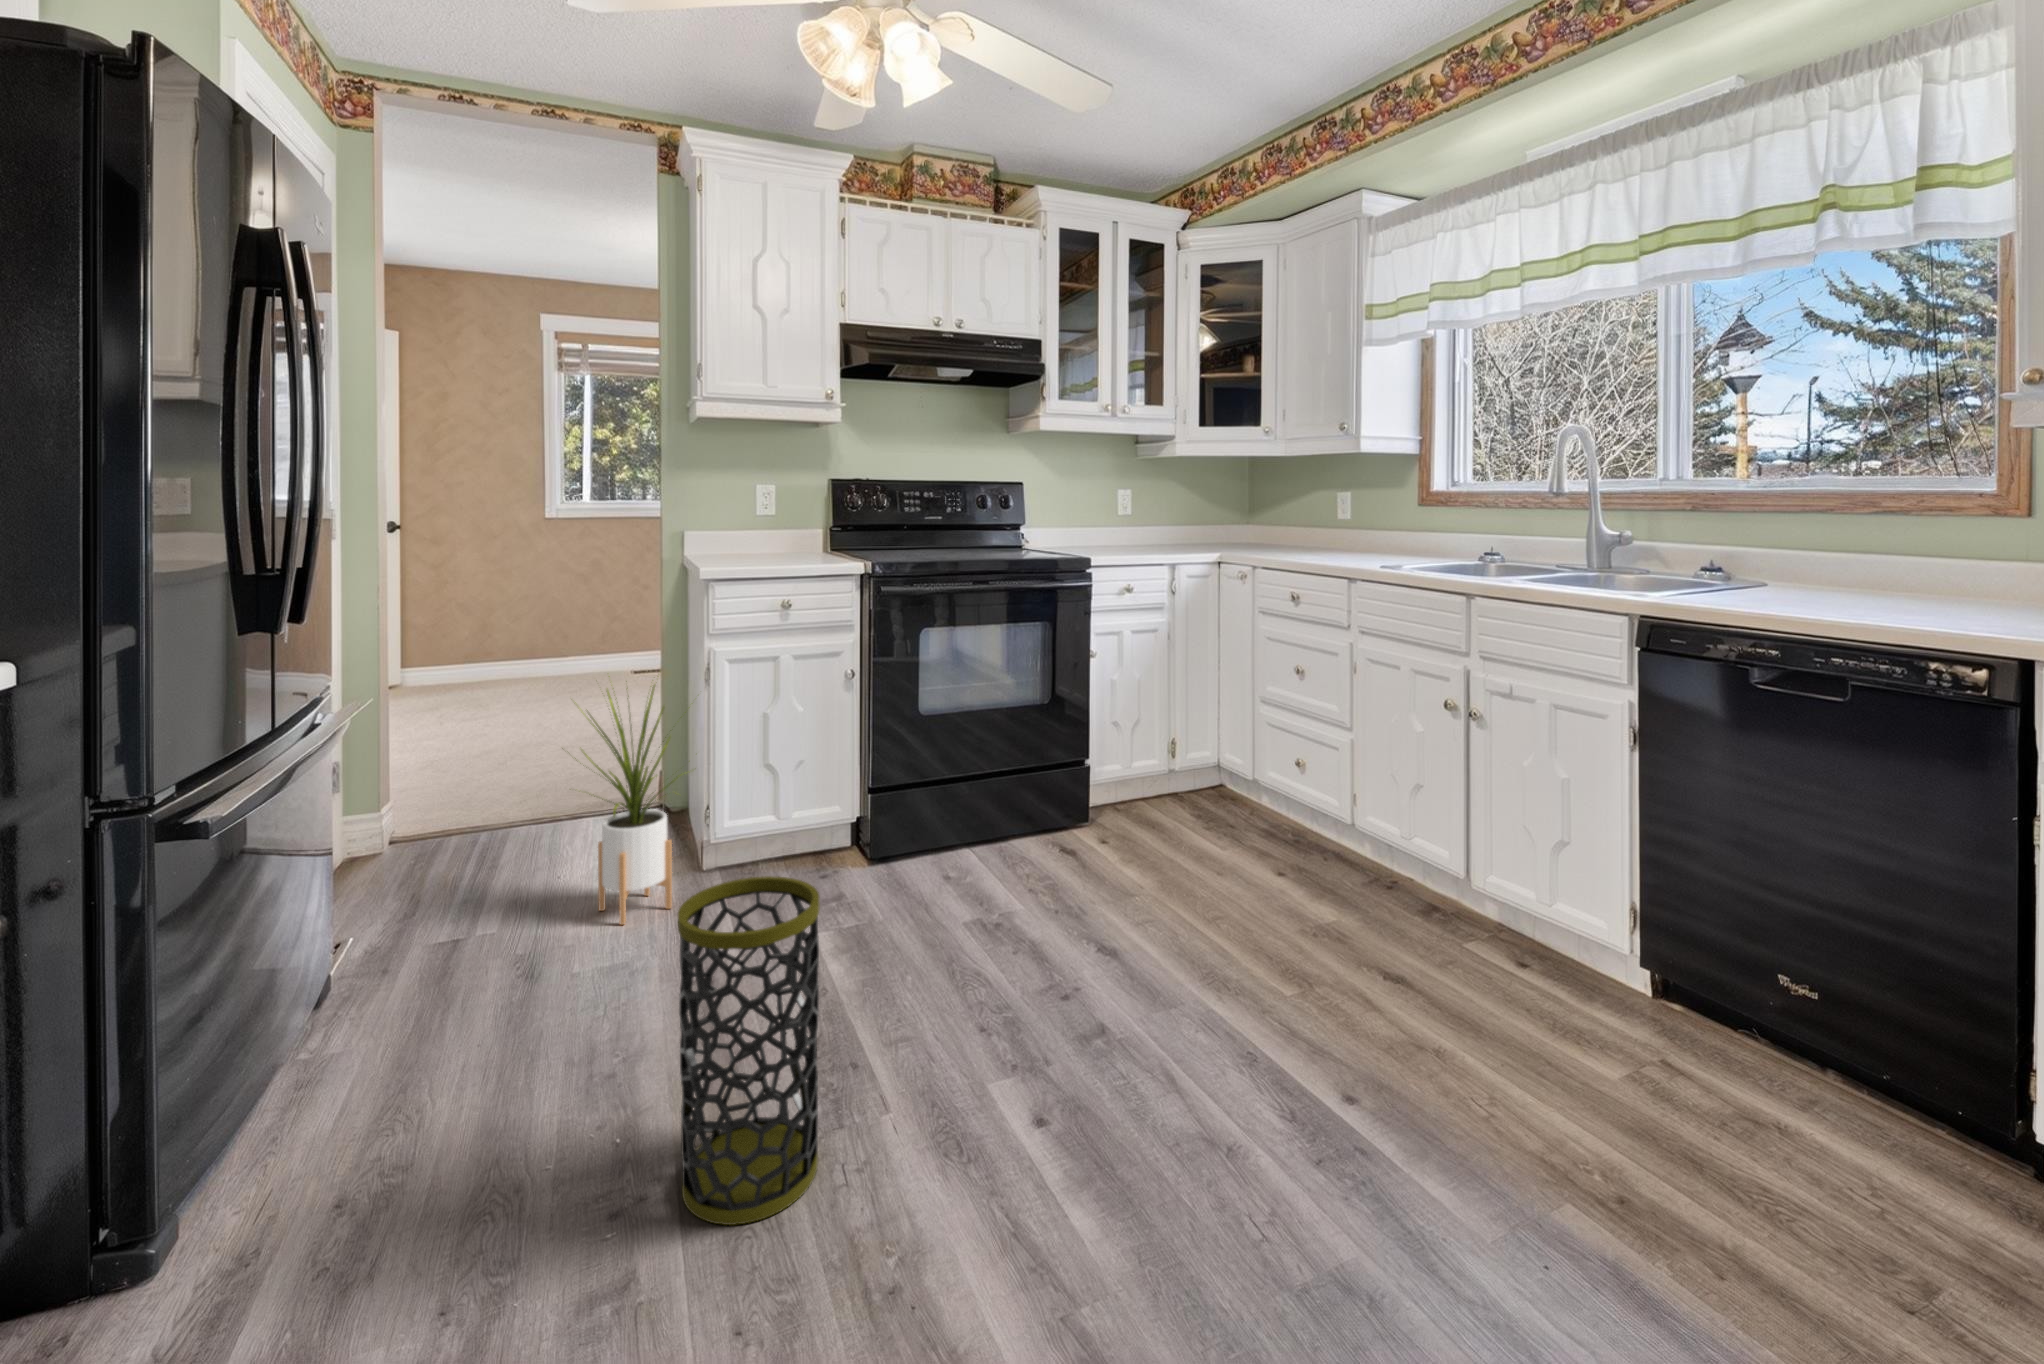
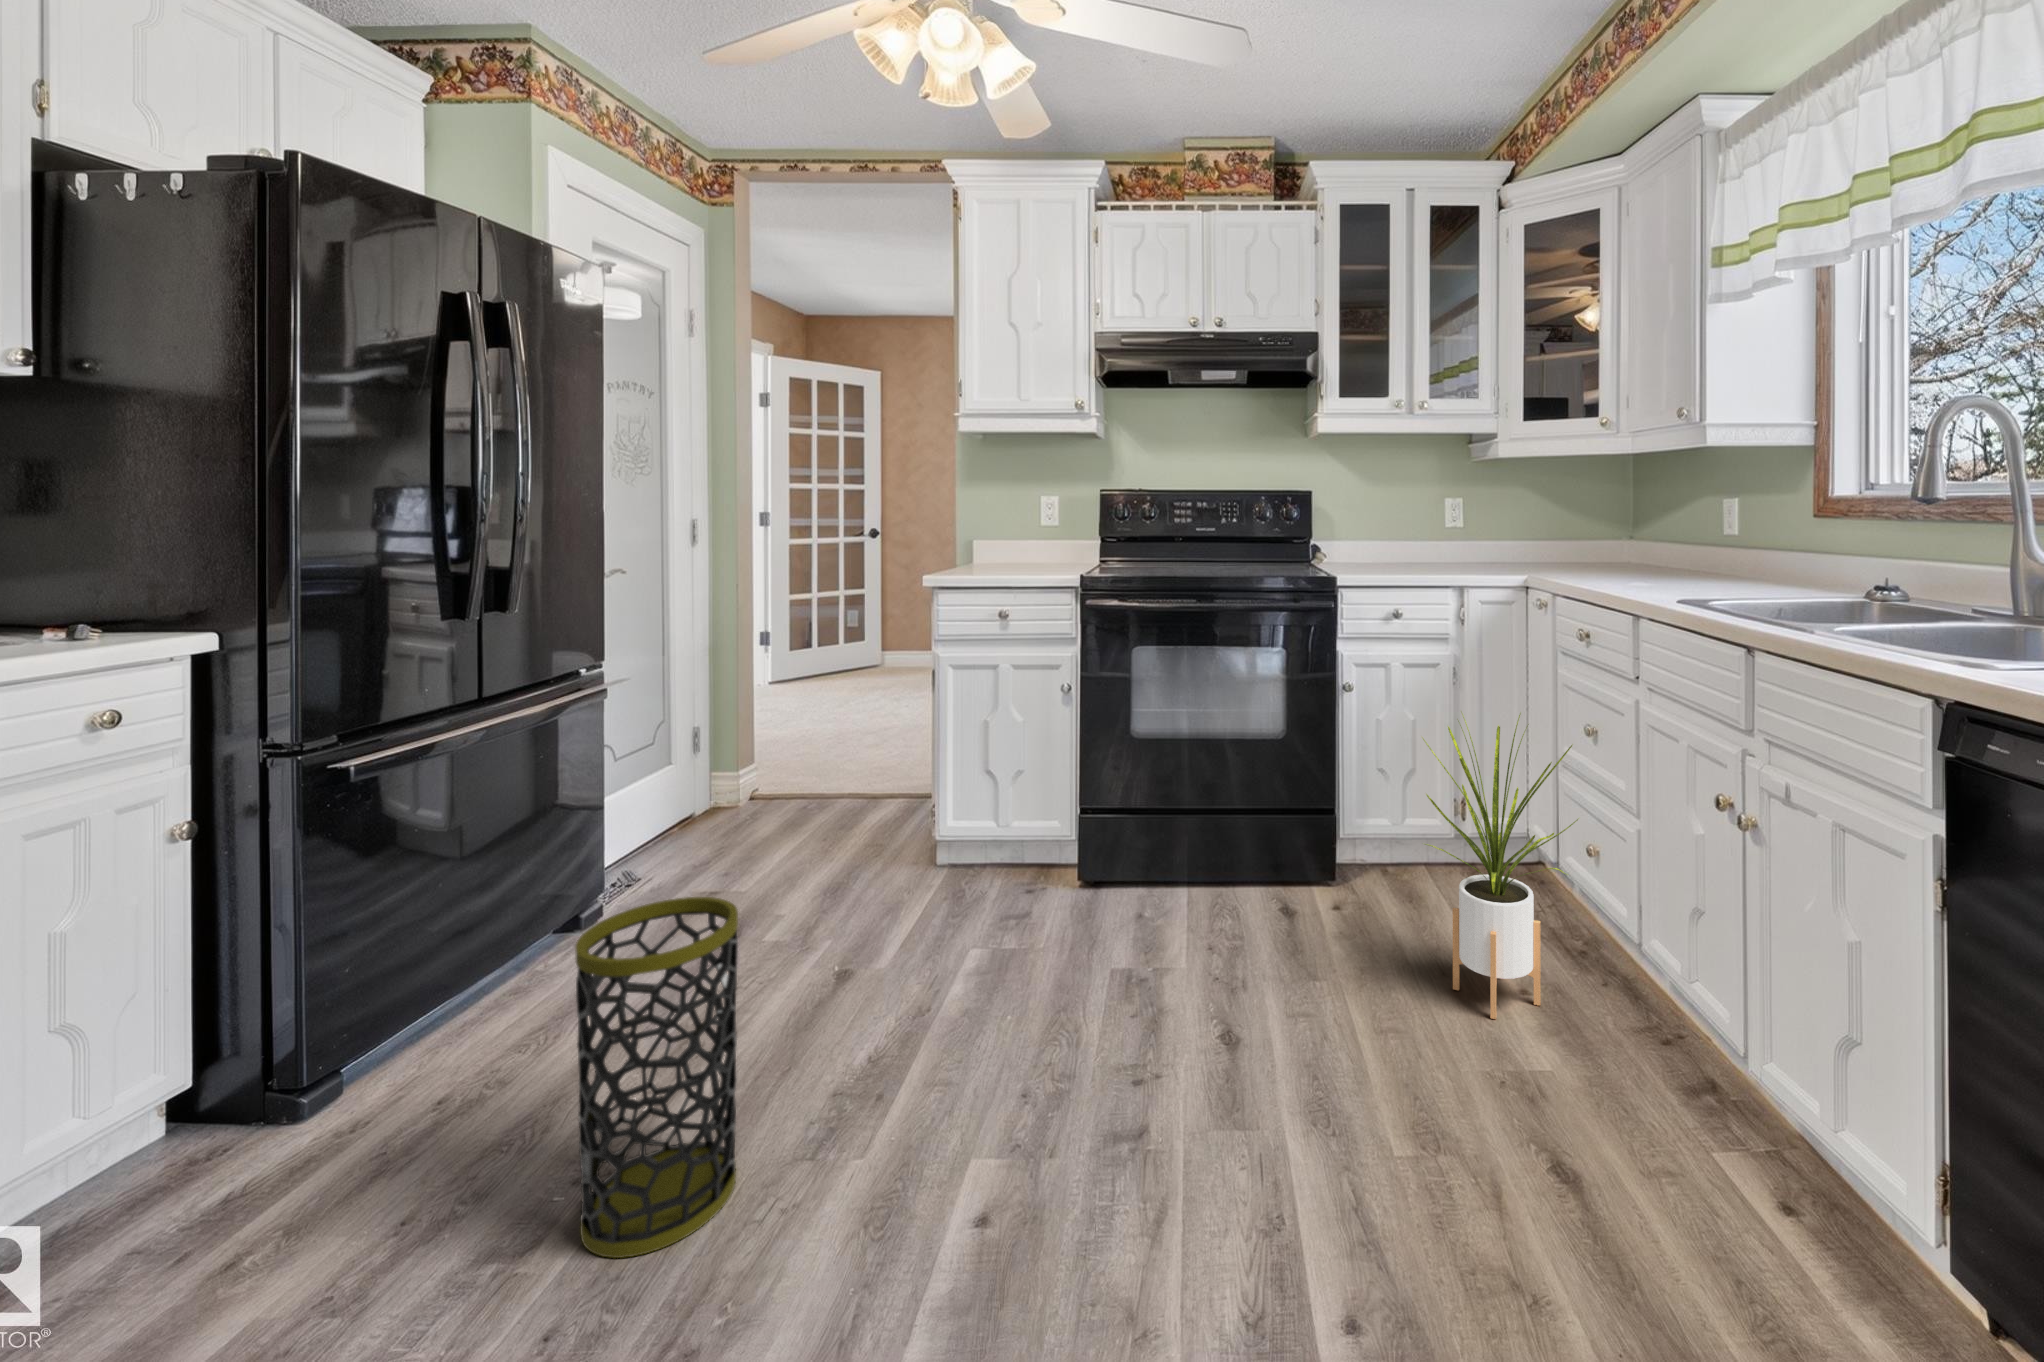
house plant: present [575,676,686,925] -> present [1422,713,1579,1019]

